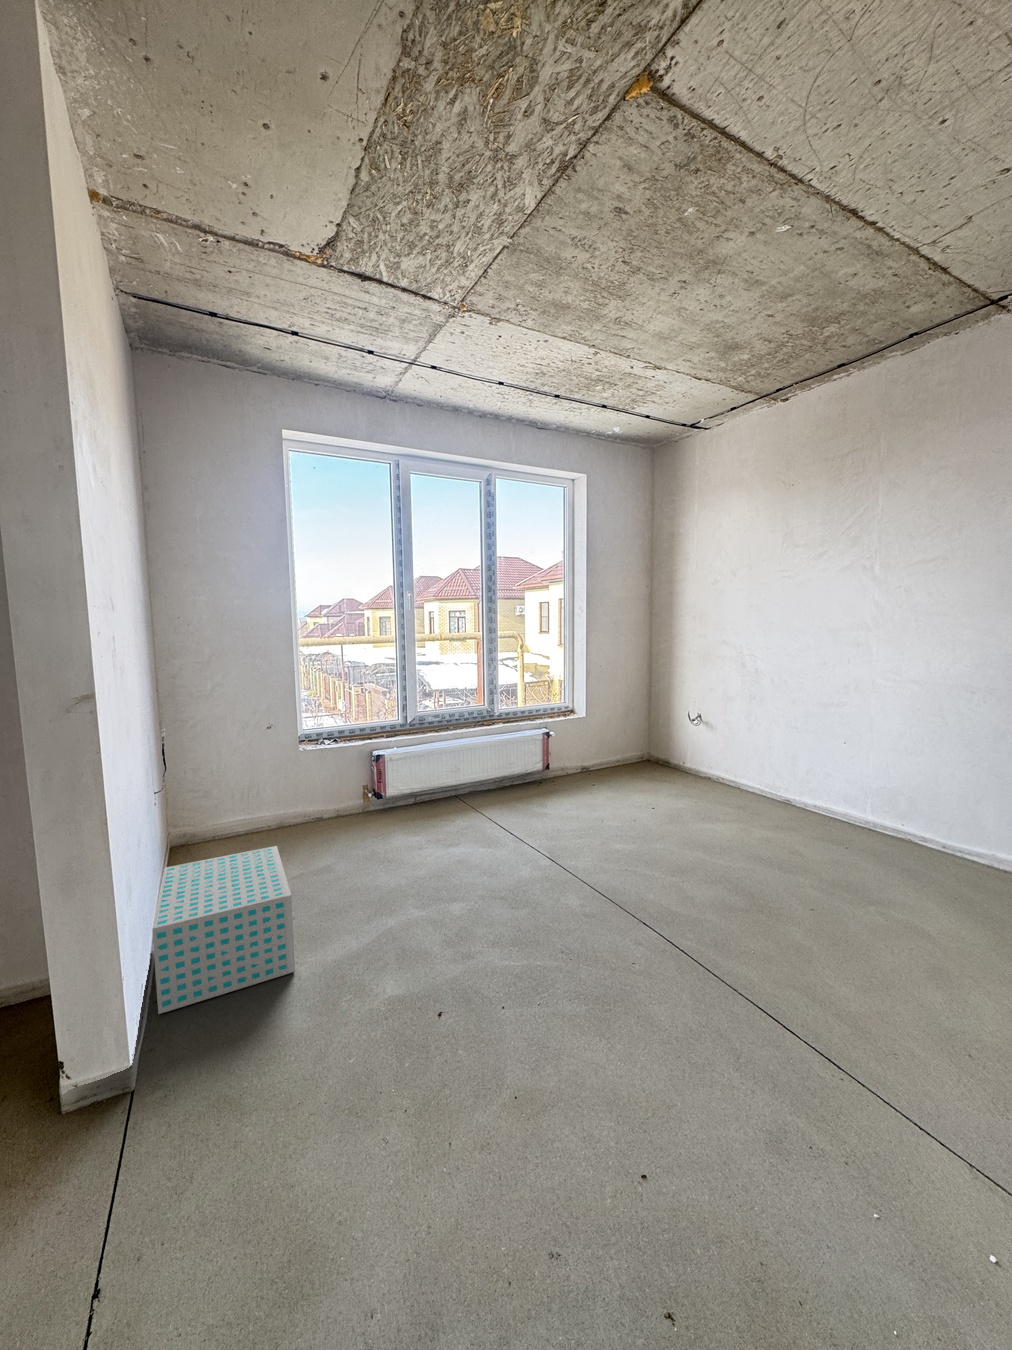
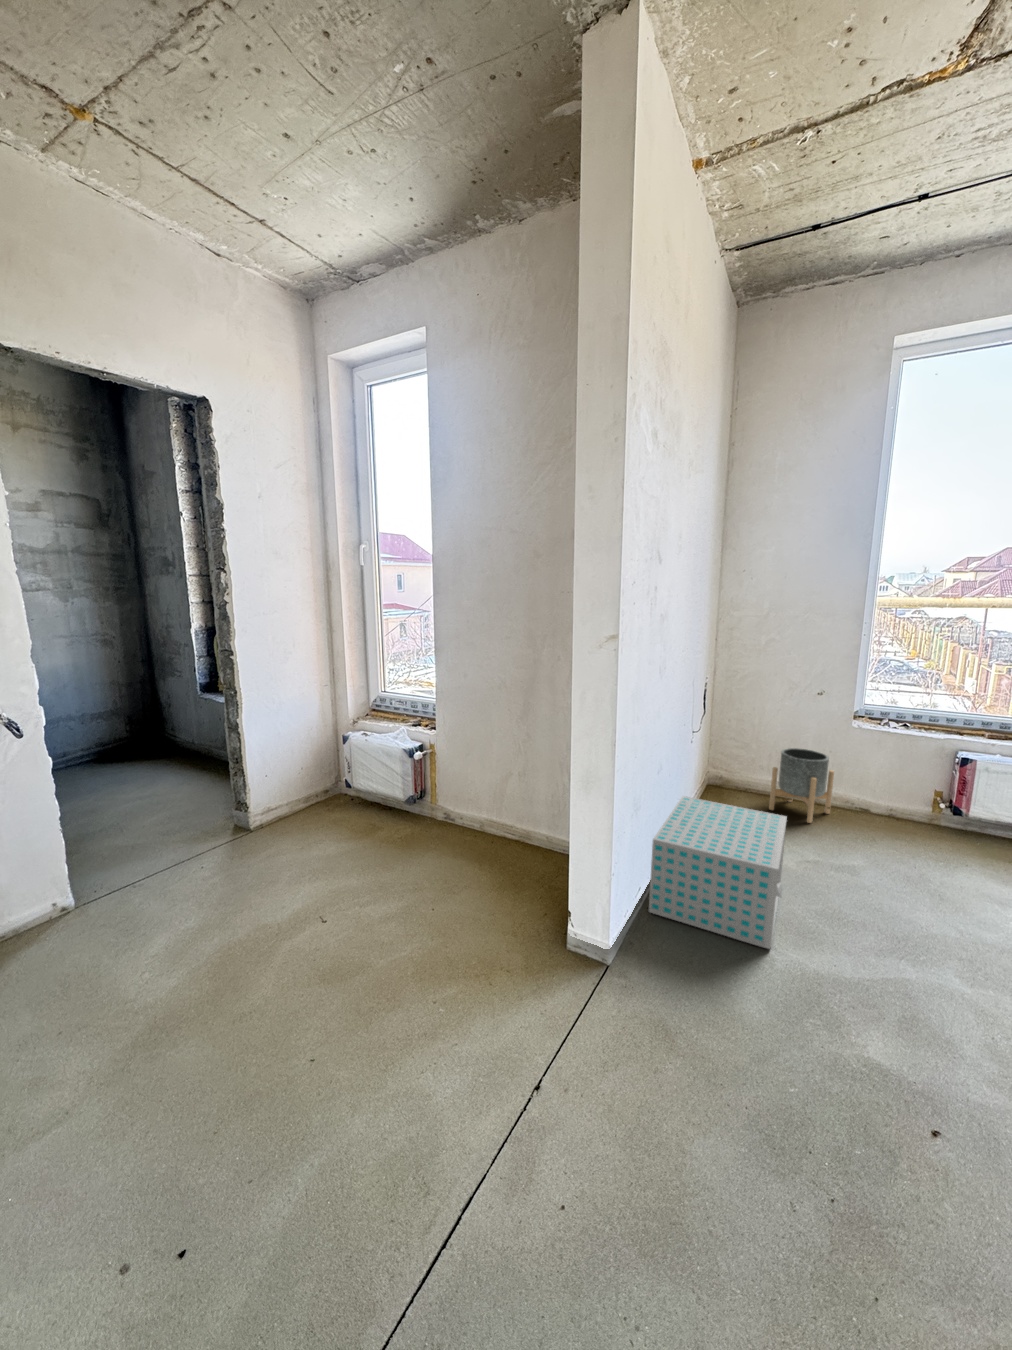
planter: none [241,780,295,847] -> present [769,748,834,823]

